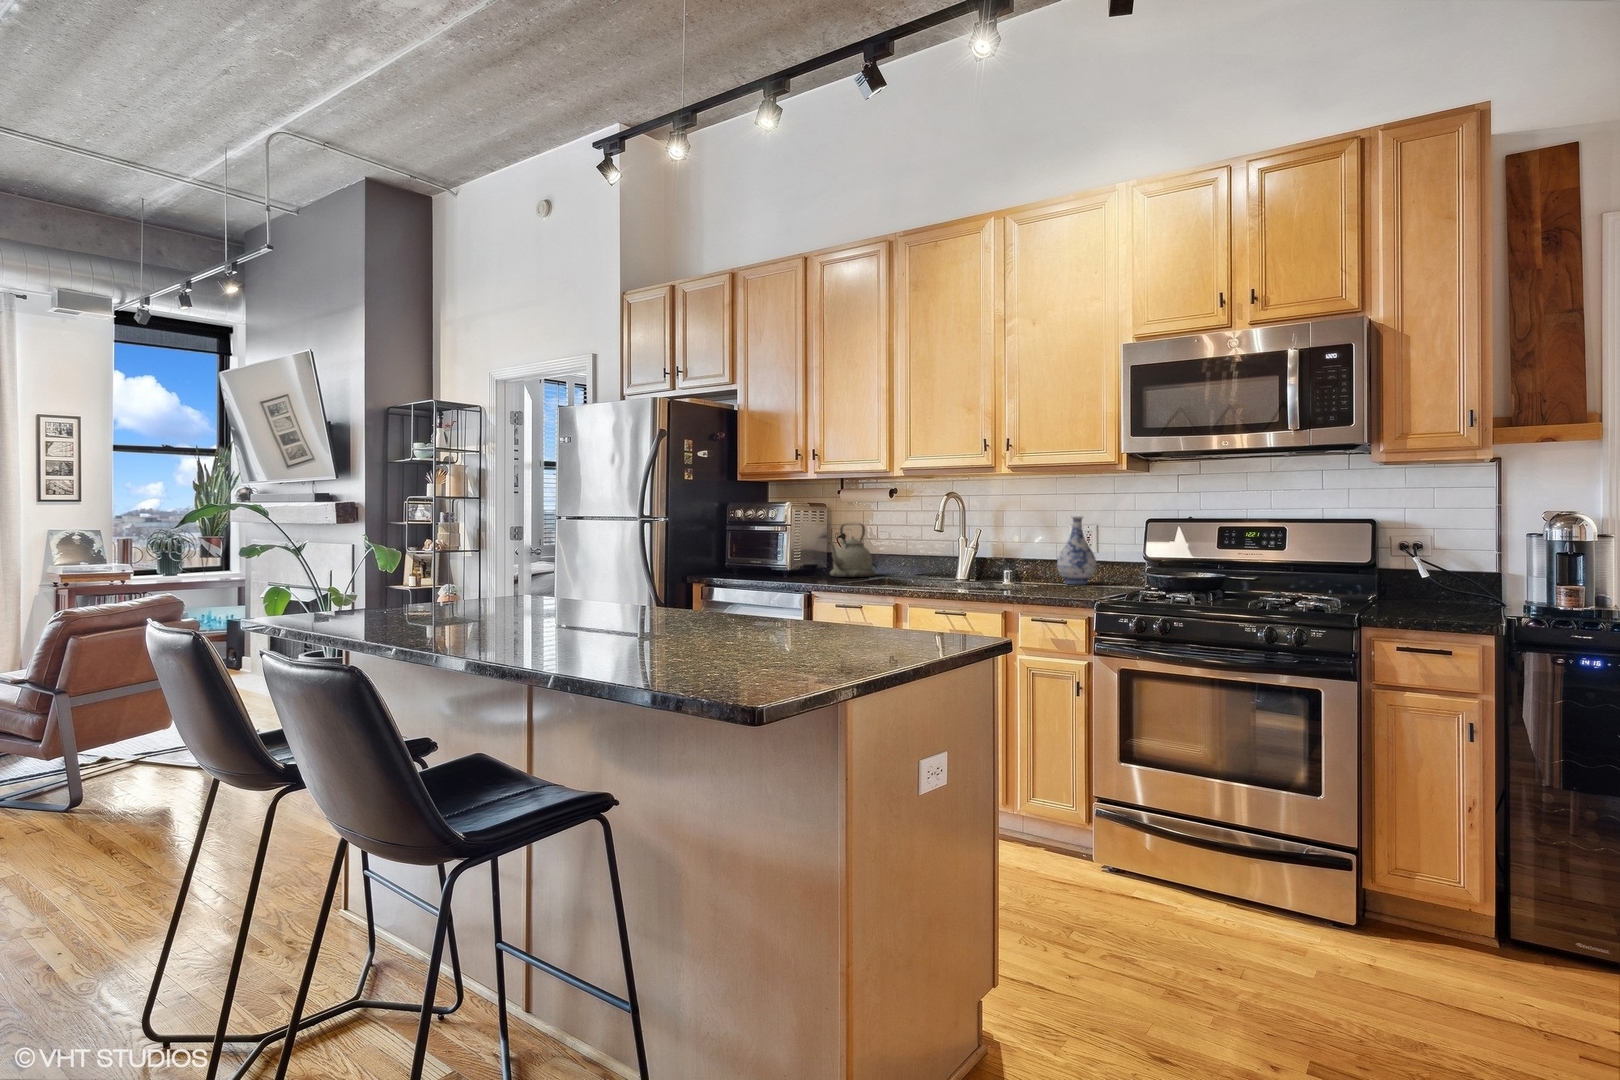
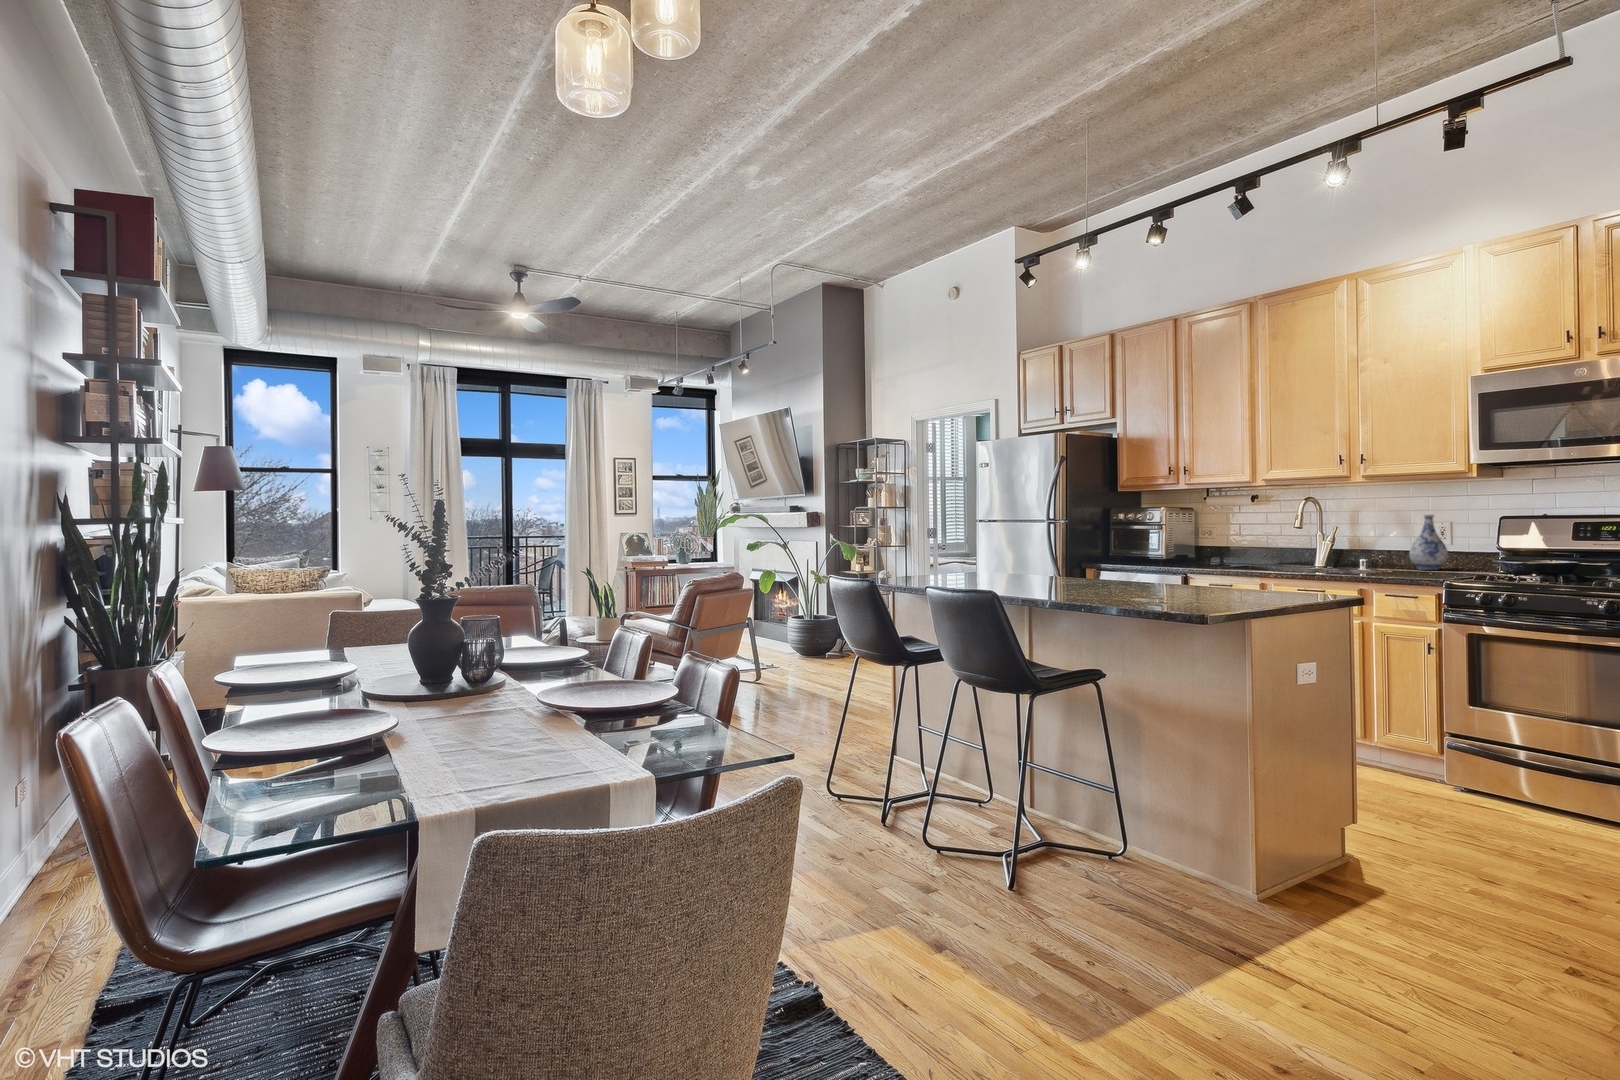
kettle: present [828,524,876,577] -> none [1199,522,1239,564]

